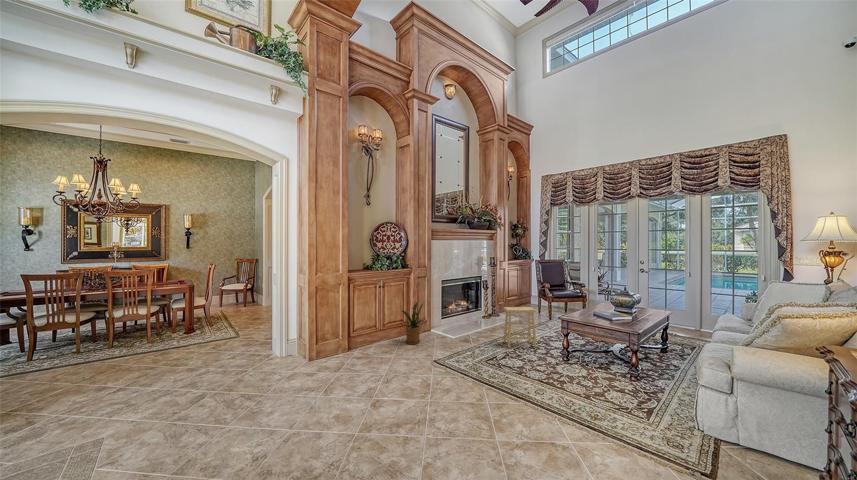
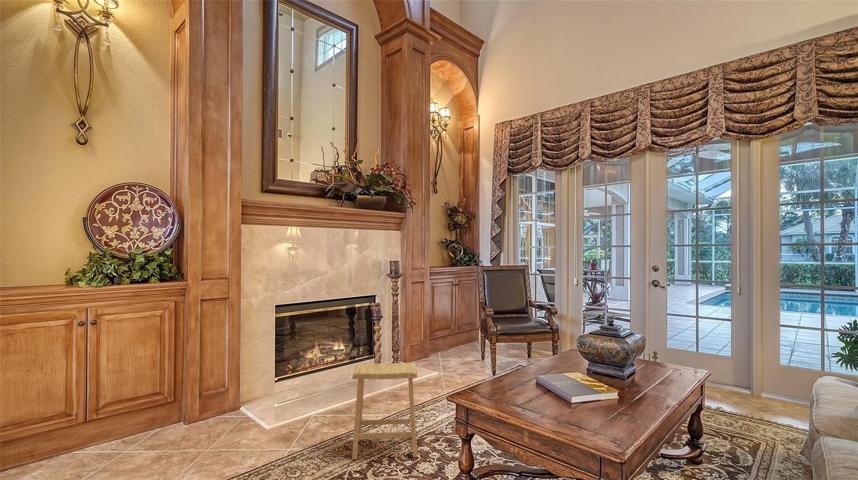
house plant: present [402,301,424,344] -> none [100,348,201,450]

